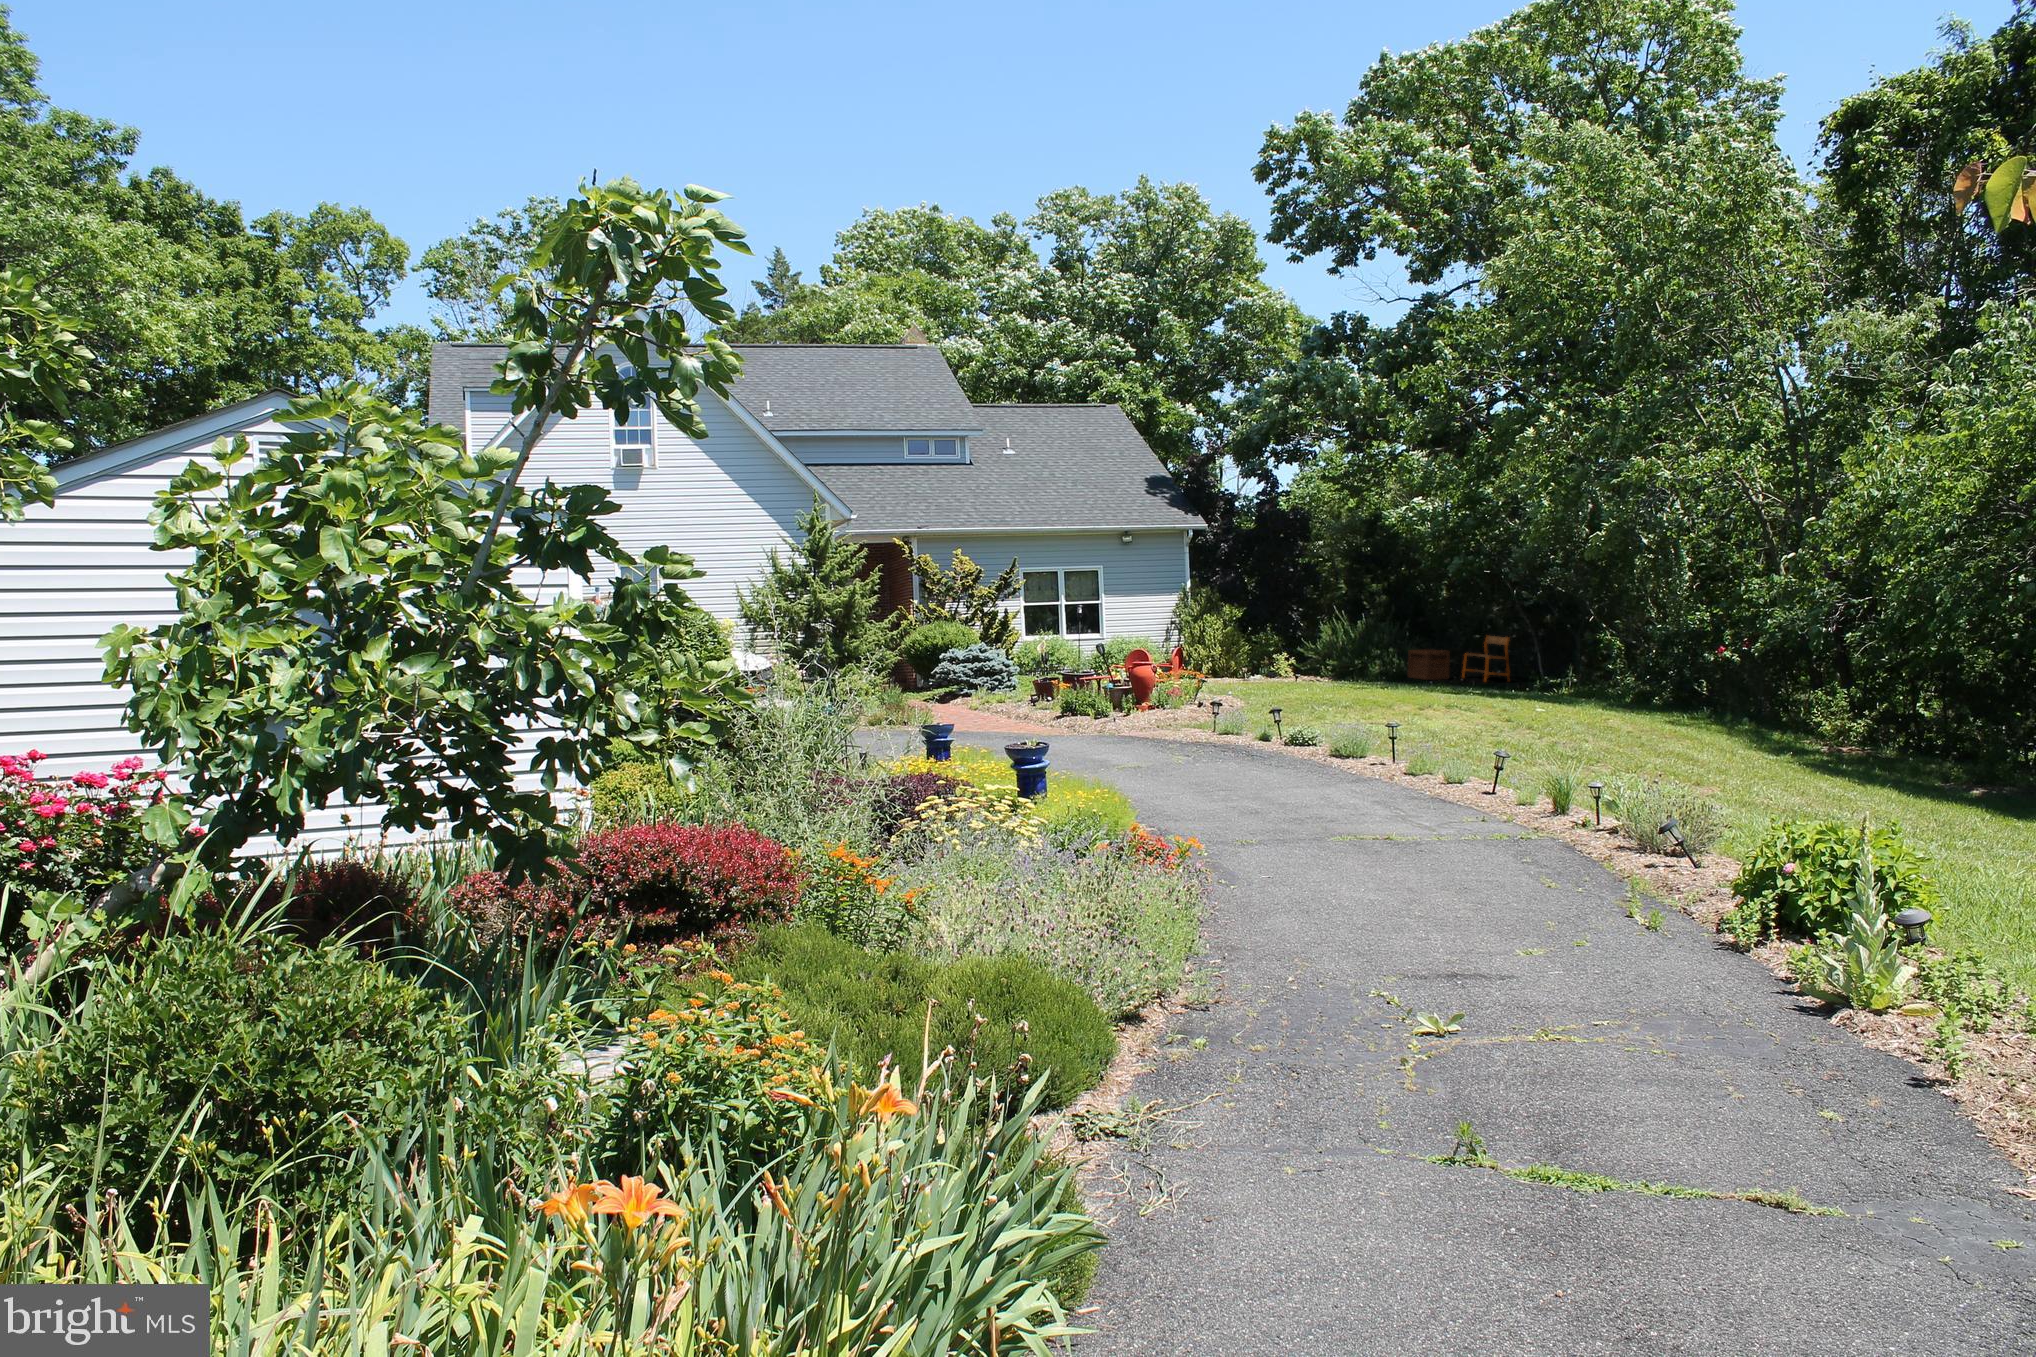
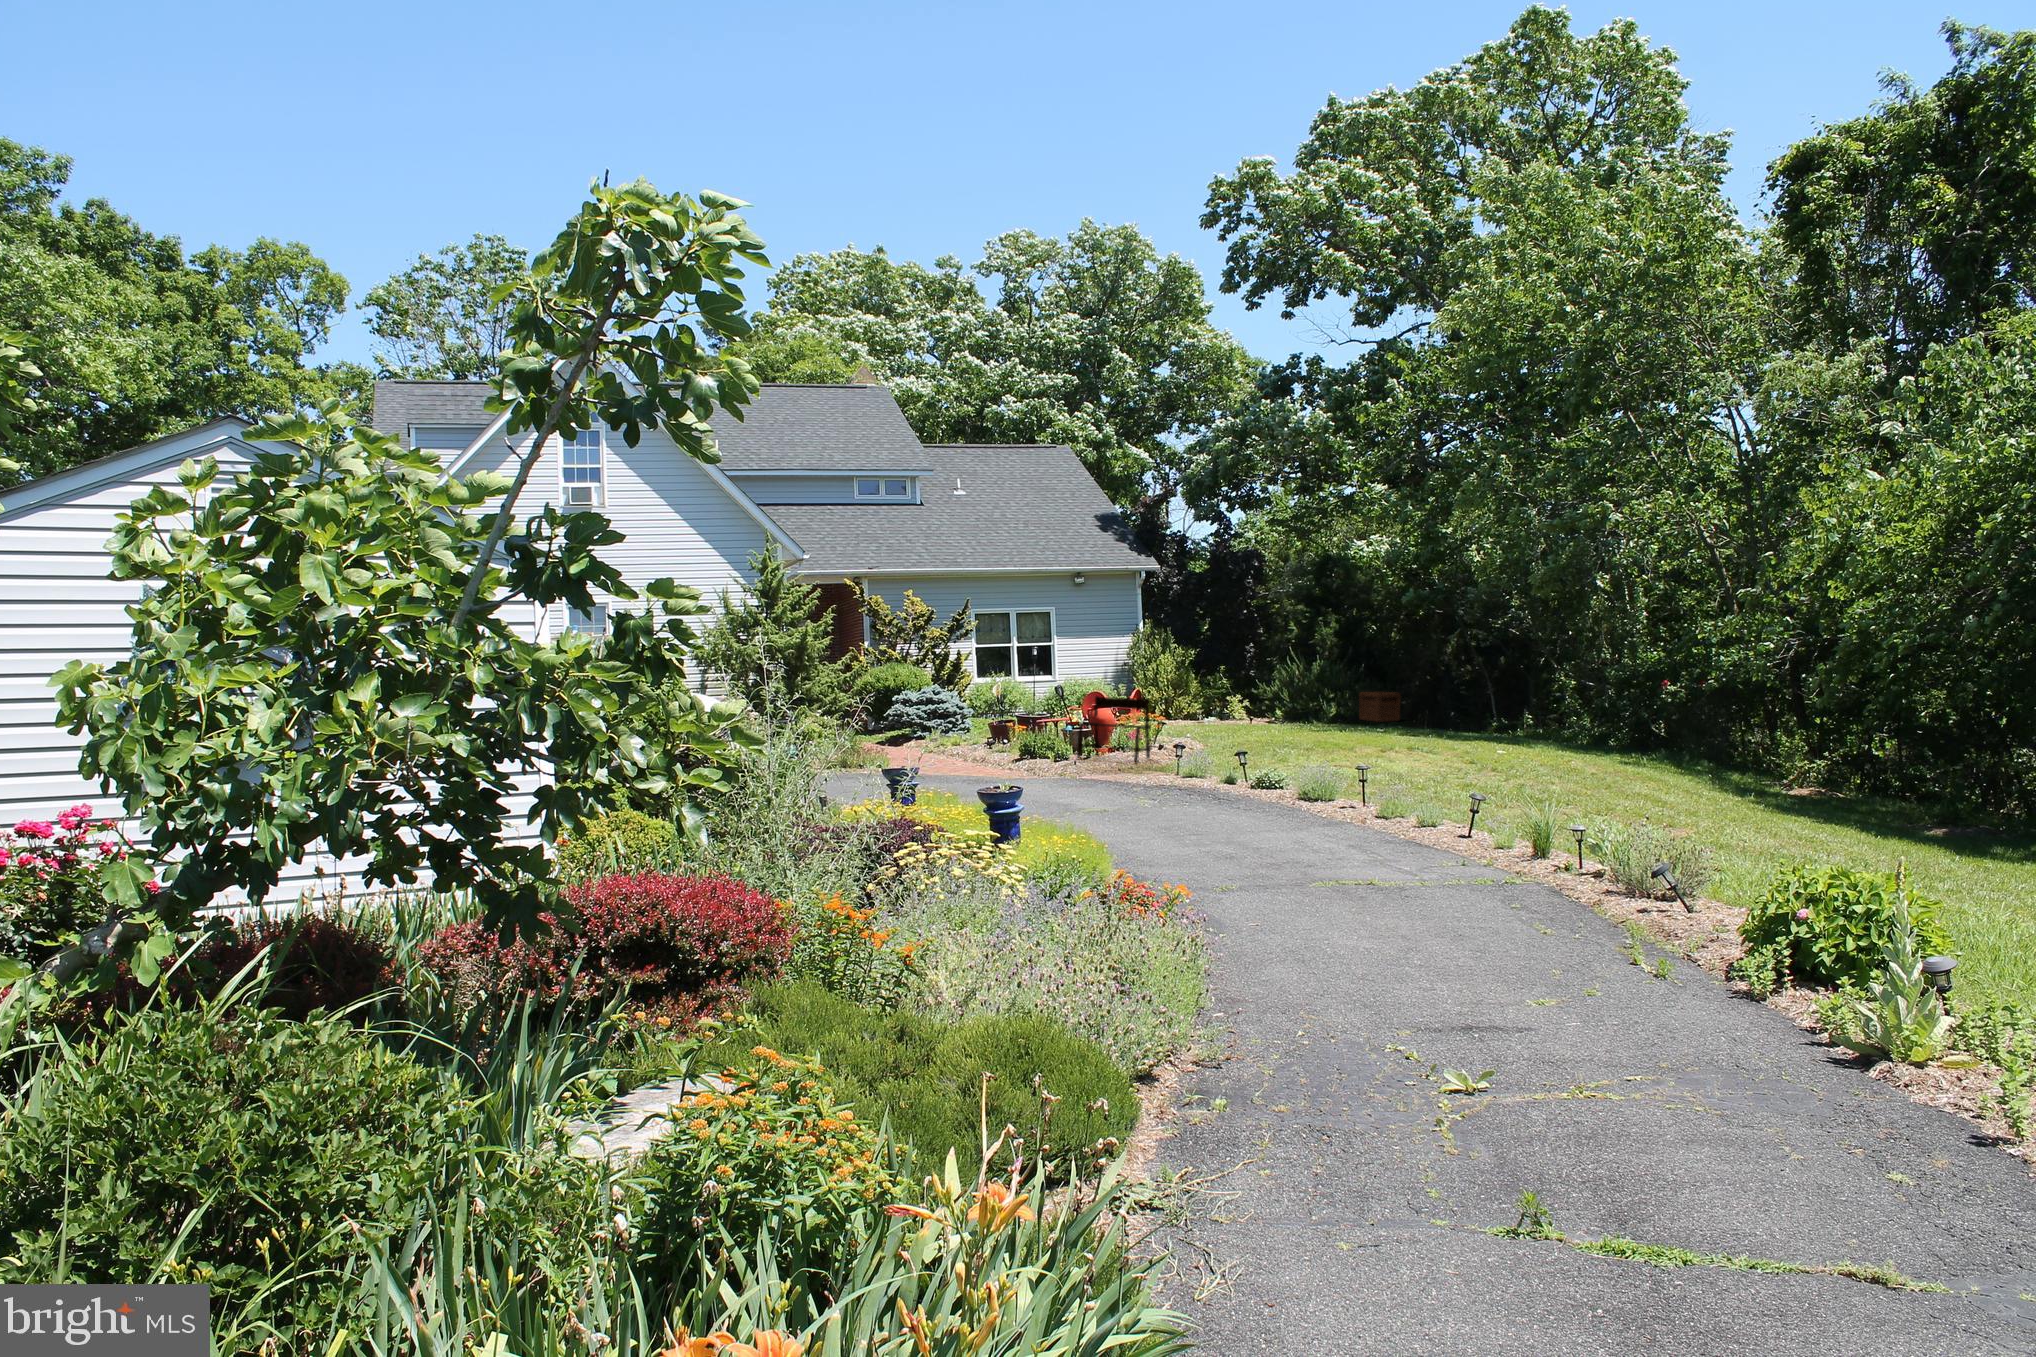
bench: present [1462,636,1510,682] -> present [1077,696,1151,762]

